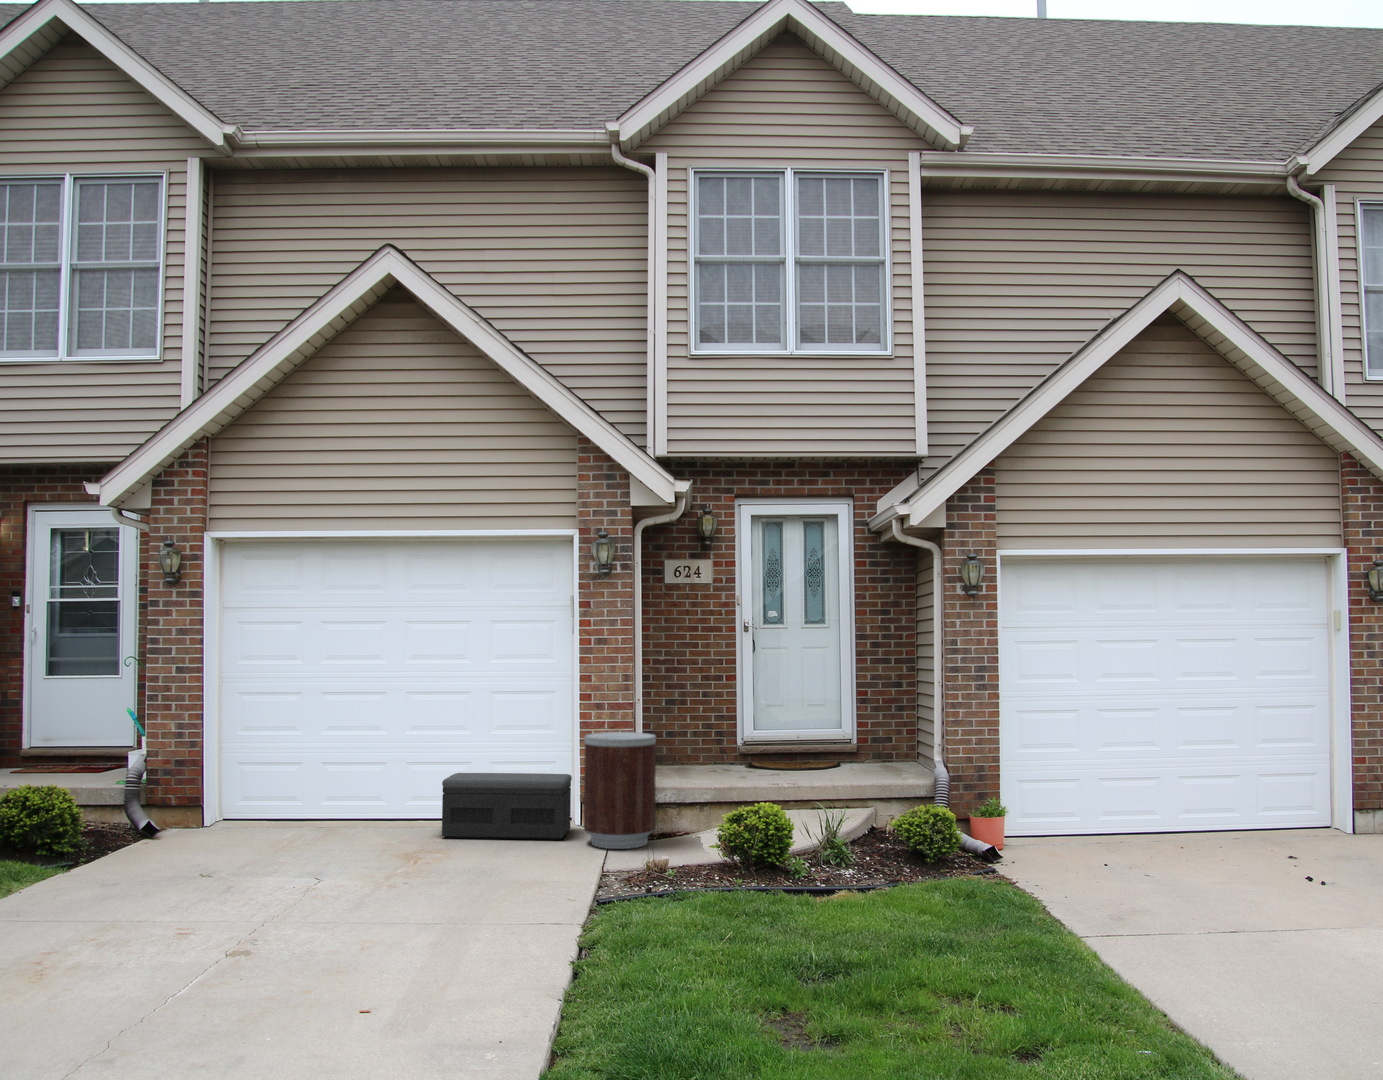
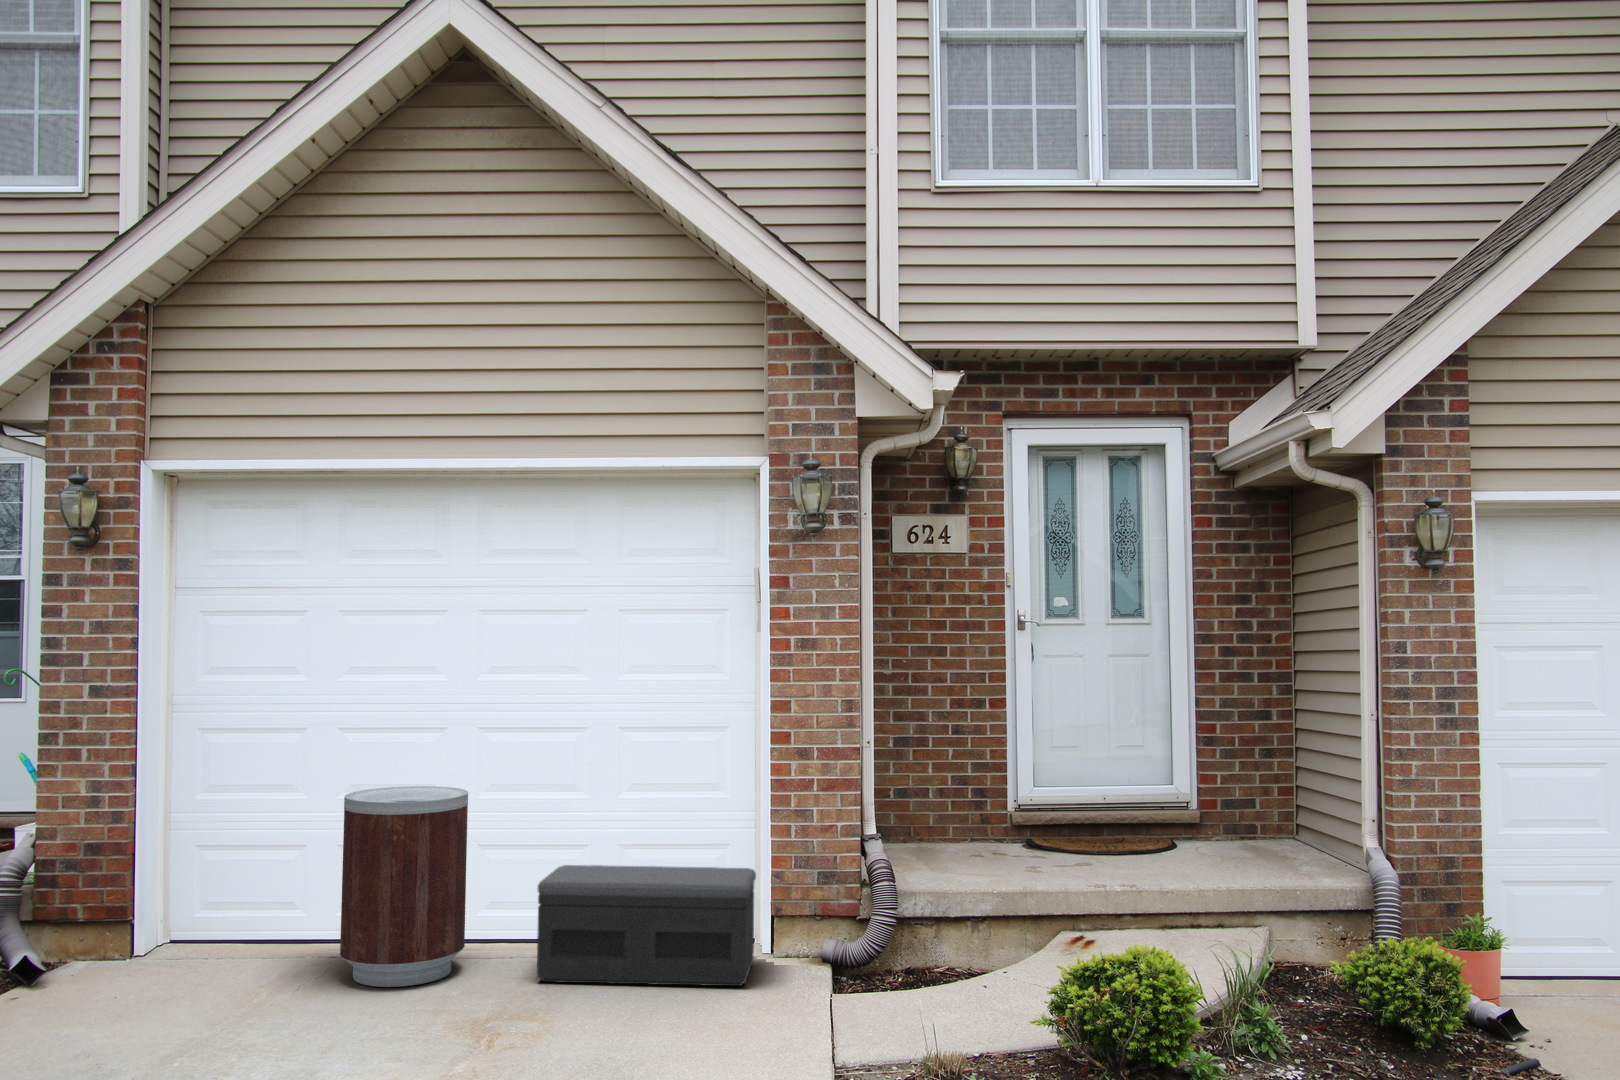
trash can: present [584,732,656,849] -> present [340,786,468,987]

